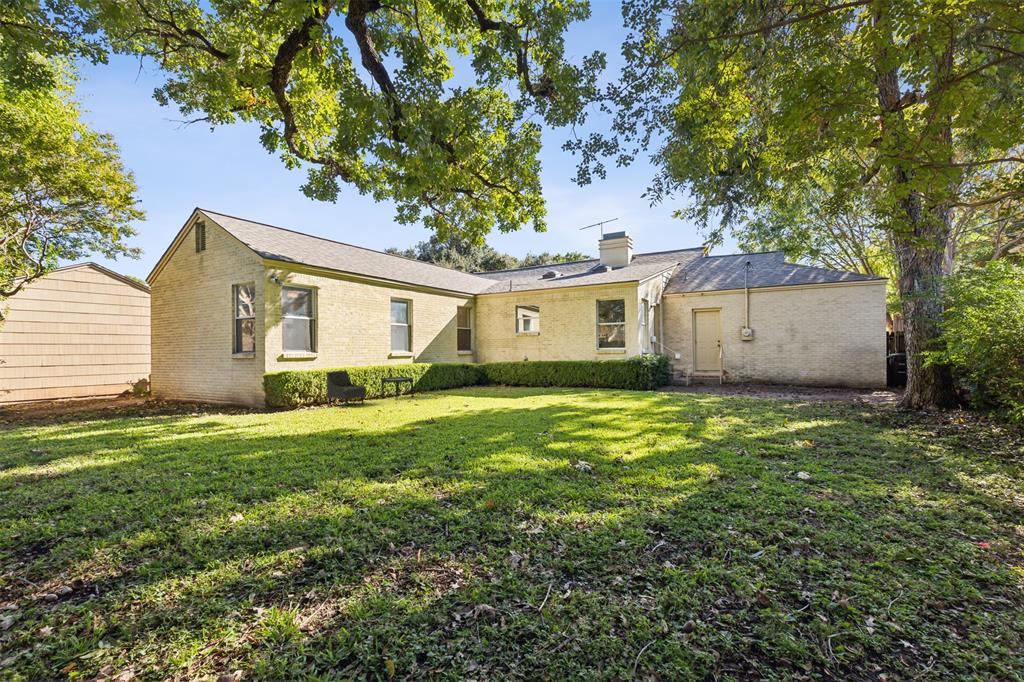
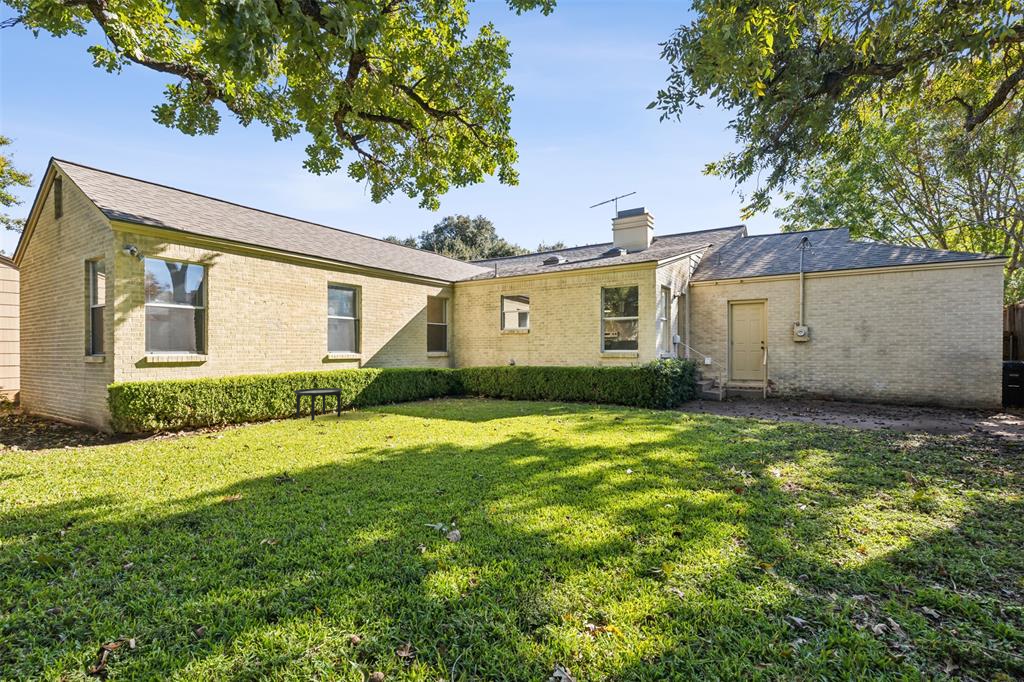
chair: present [327,371,366,407] -> none [205,380,261,433]

